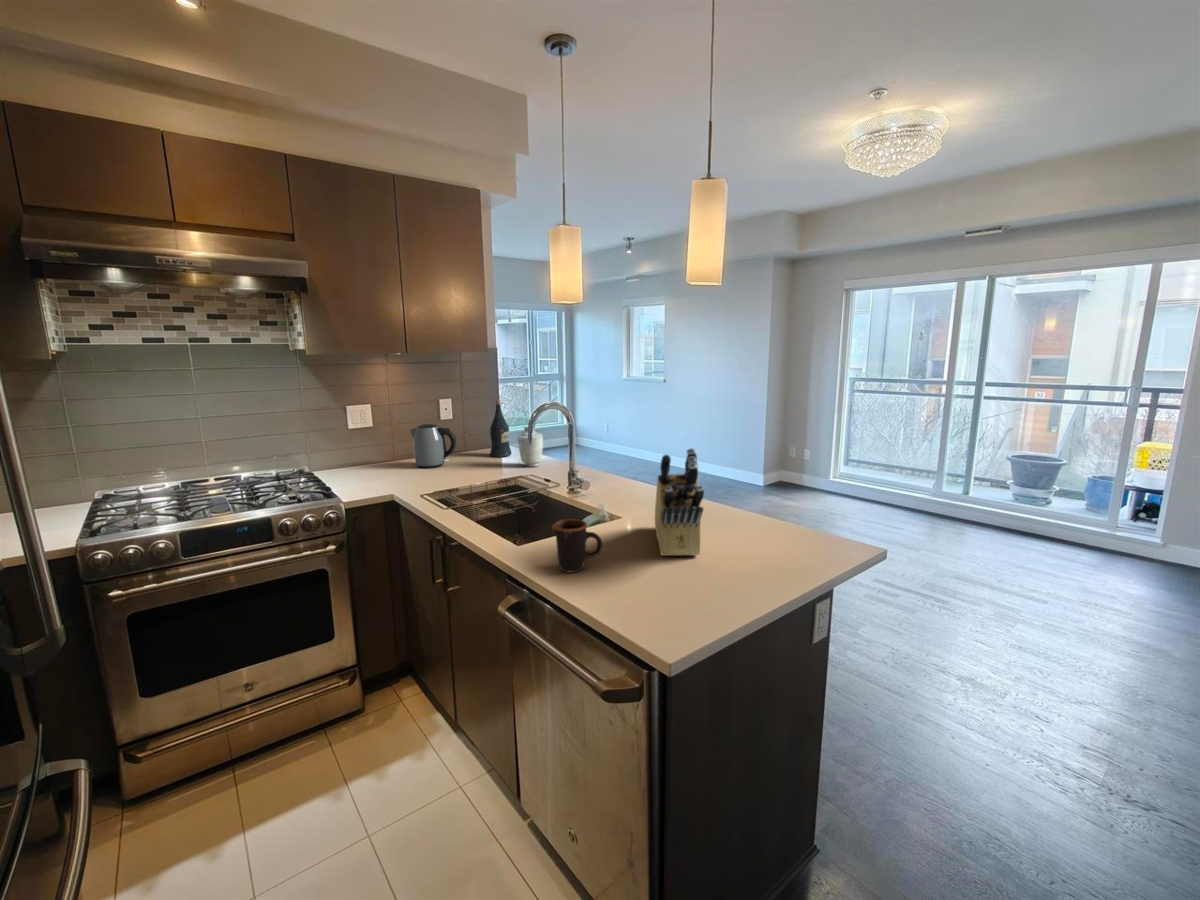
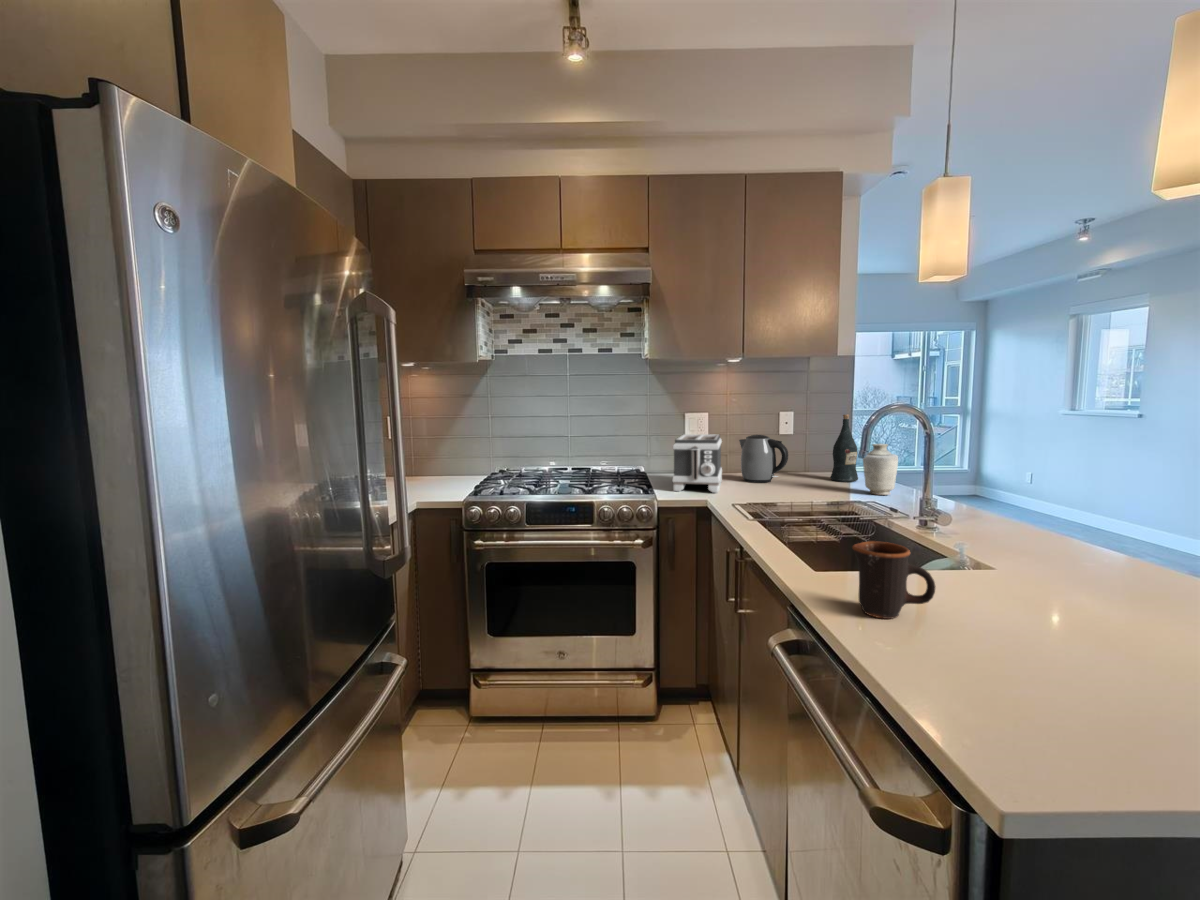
toaster: none [352,427,403,490] -> present [673,434,722,493]
knife block: present [655,448,704,556] -> none [1054,453,1161,653]

